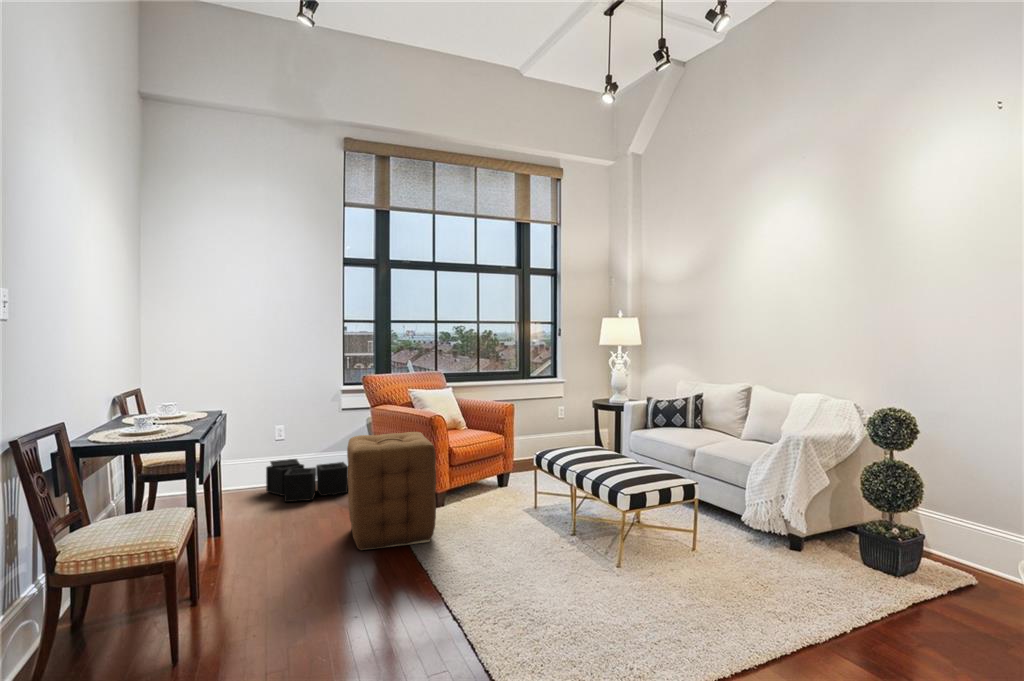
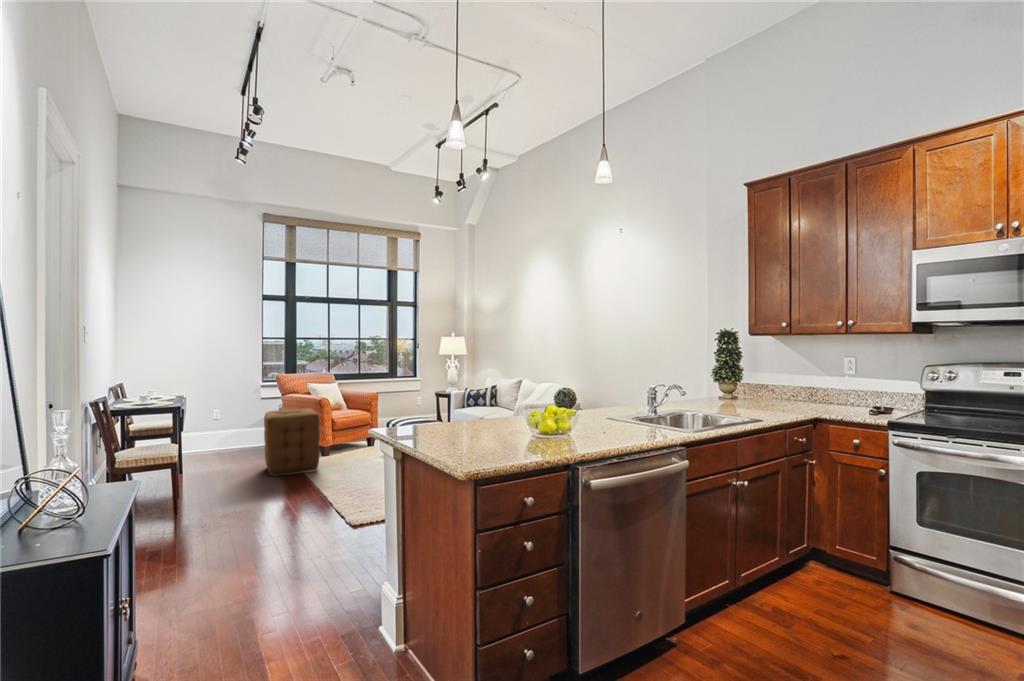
storage bin: present [266,459,348,502] -> none [206,431,269,457]

